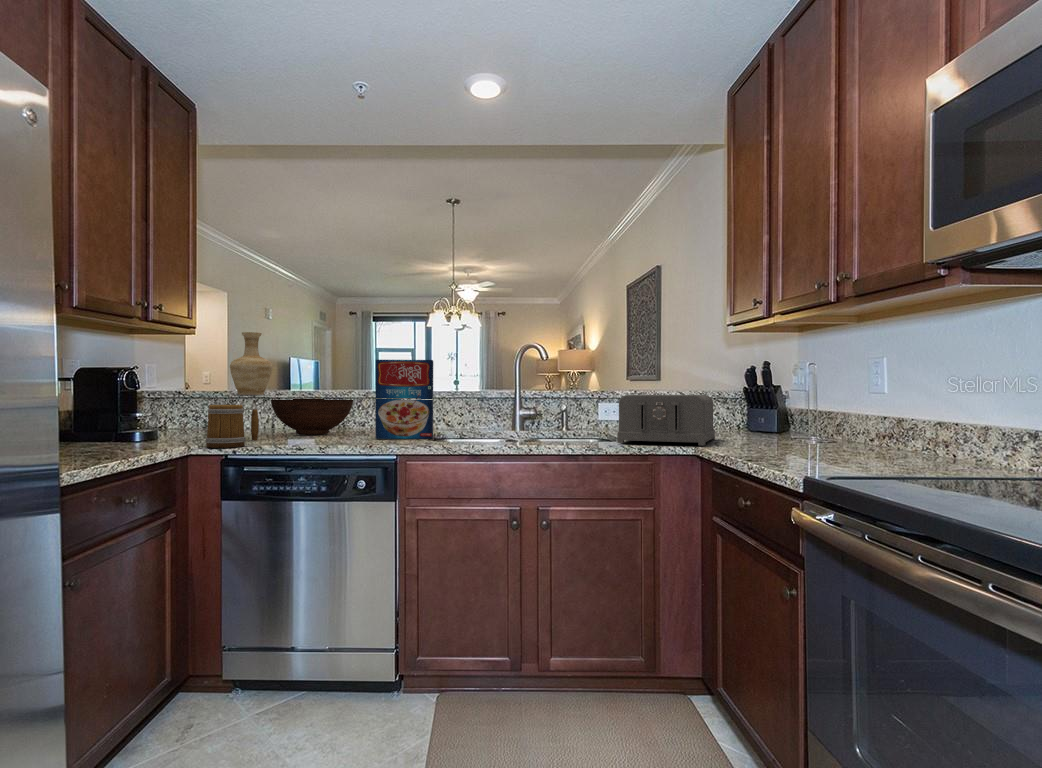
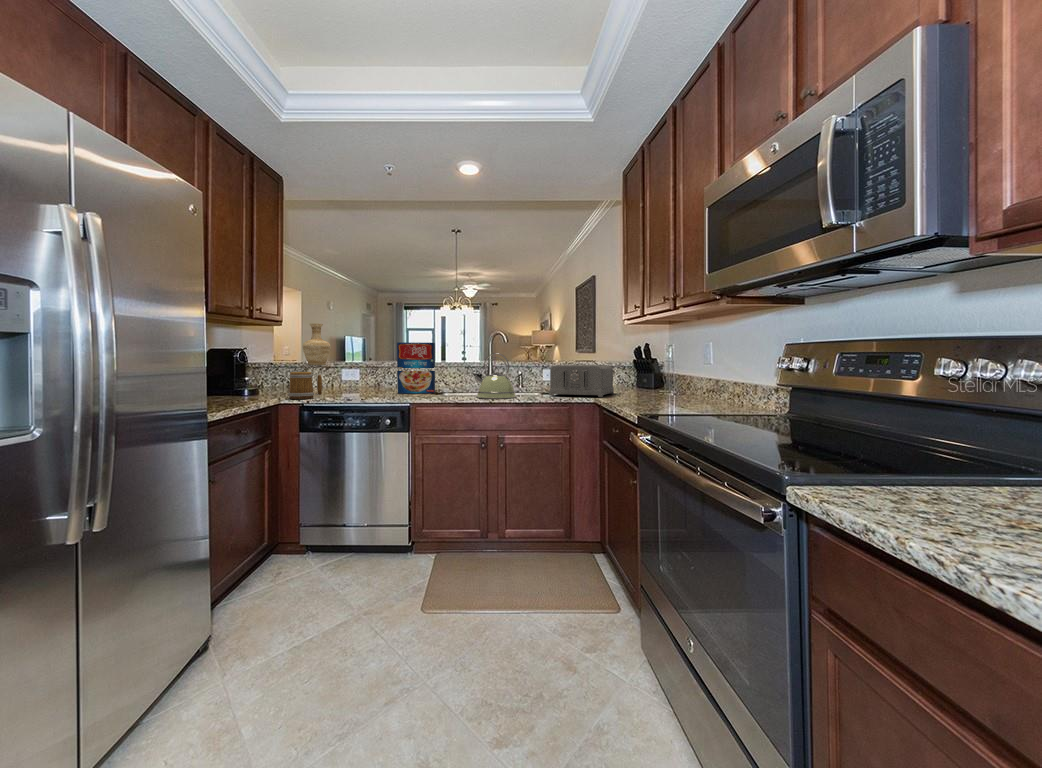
kettle: none [498,375,565,448] -> present [474,353,516,399]
fruit bowl: present [271,399,353,435] -> none [330,367,384,391]

